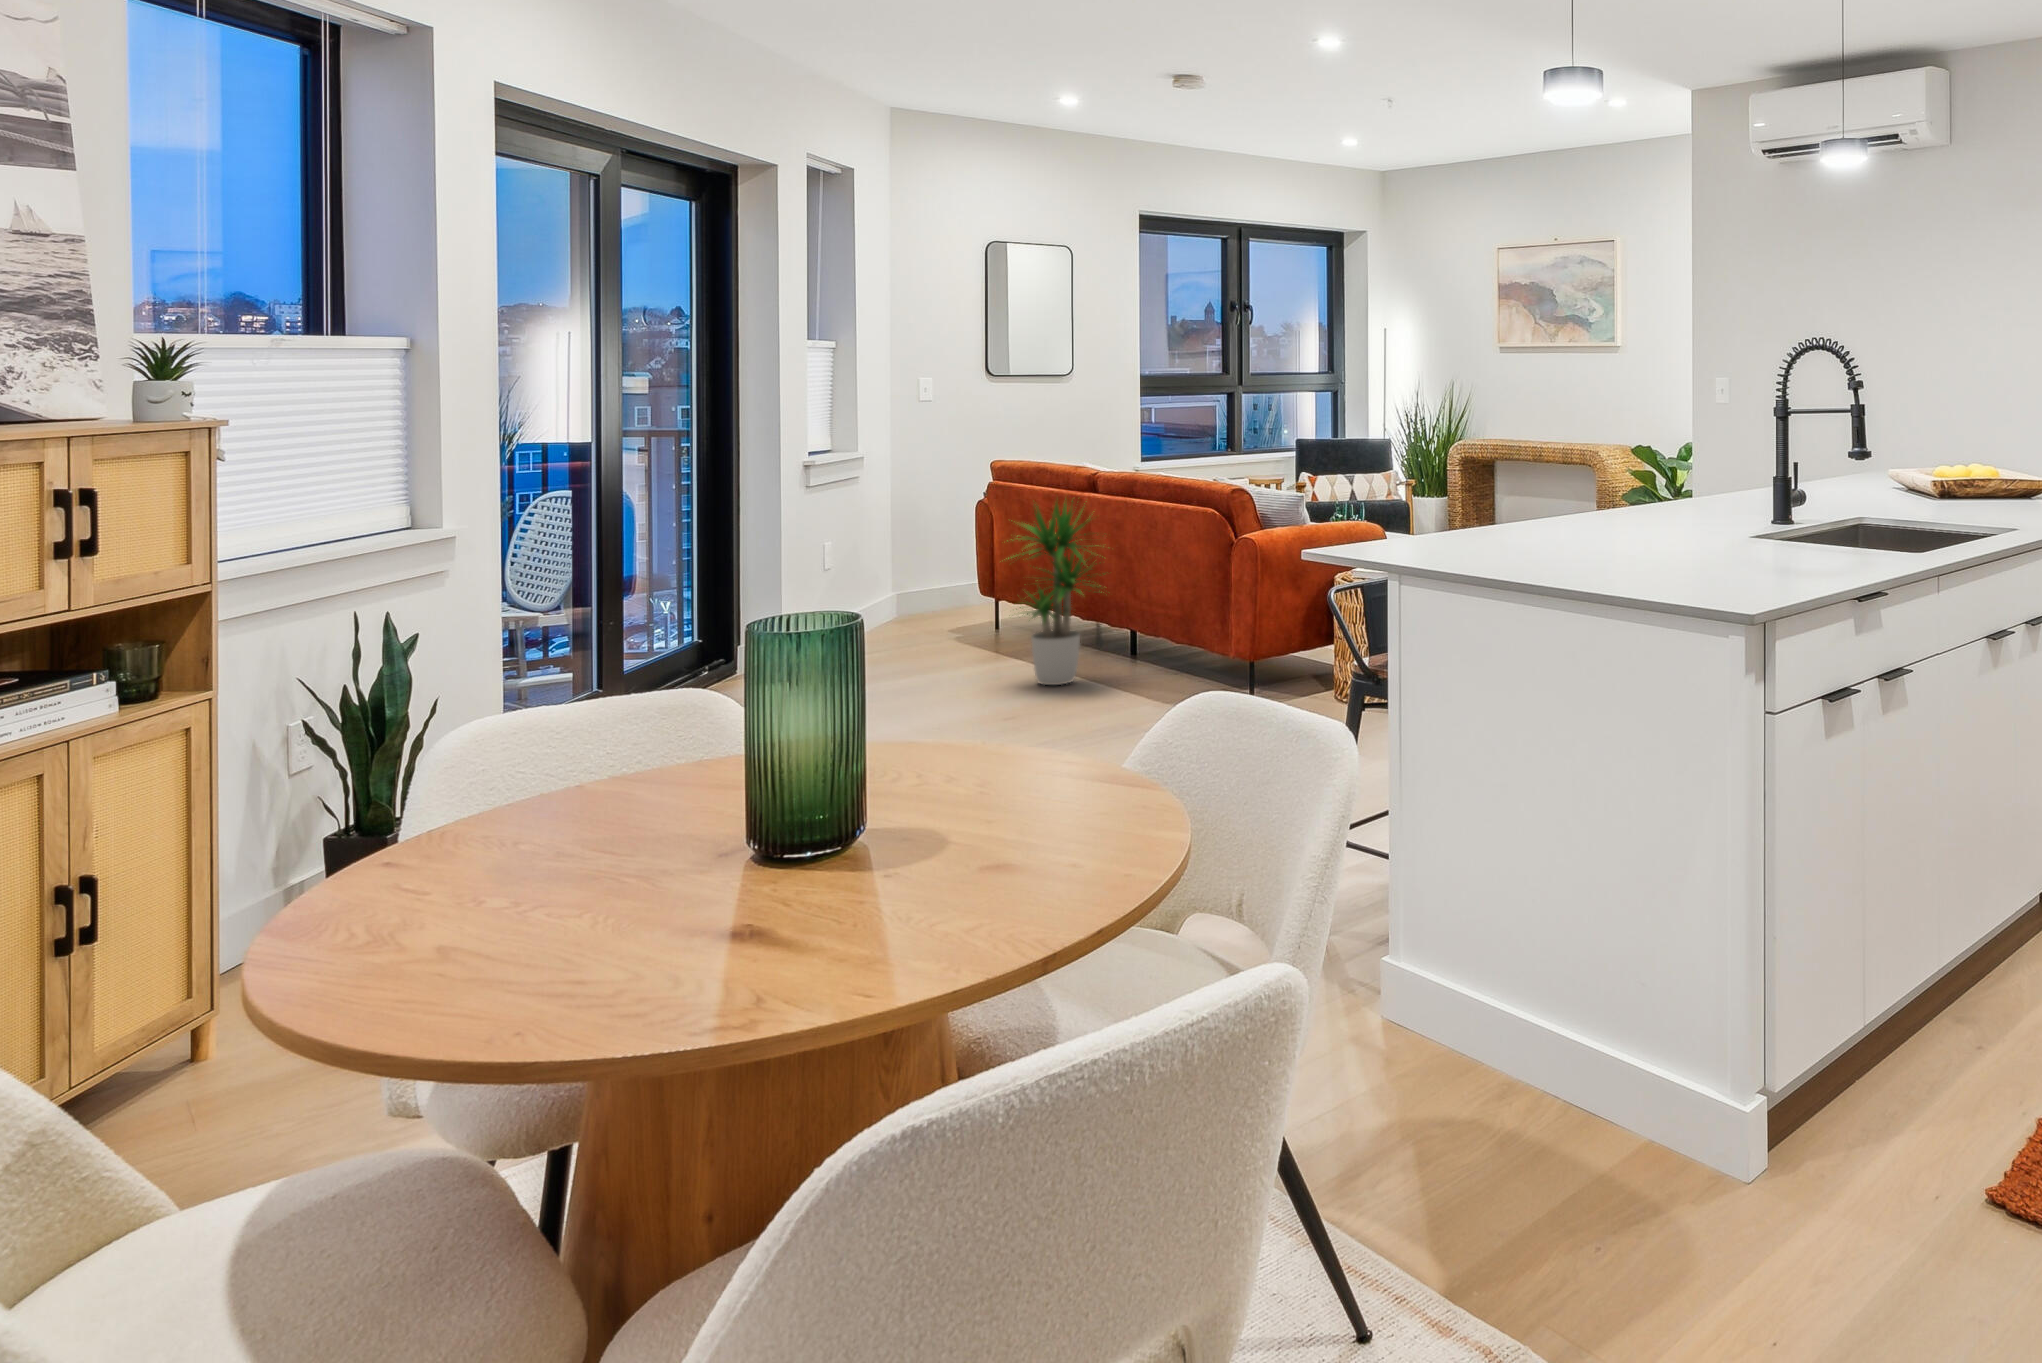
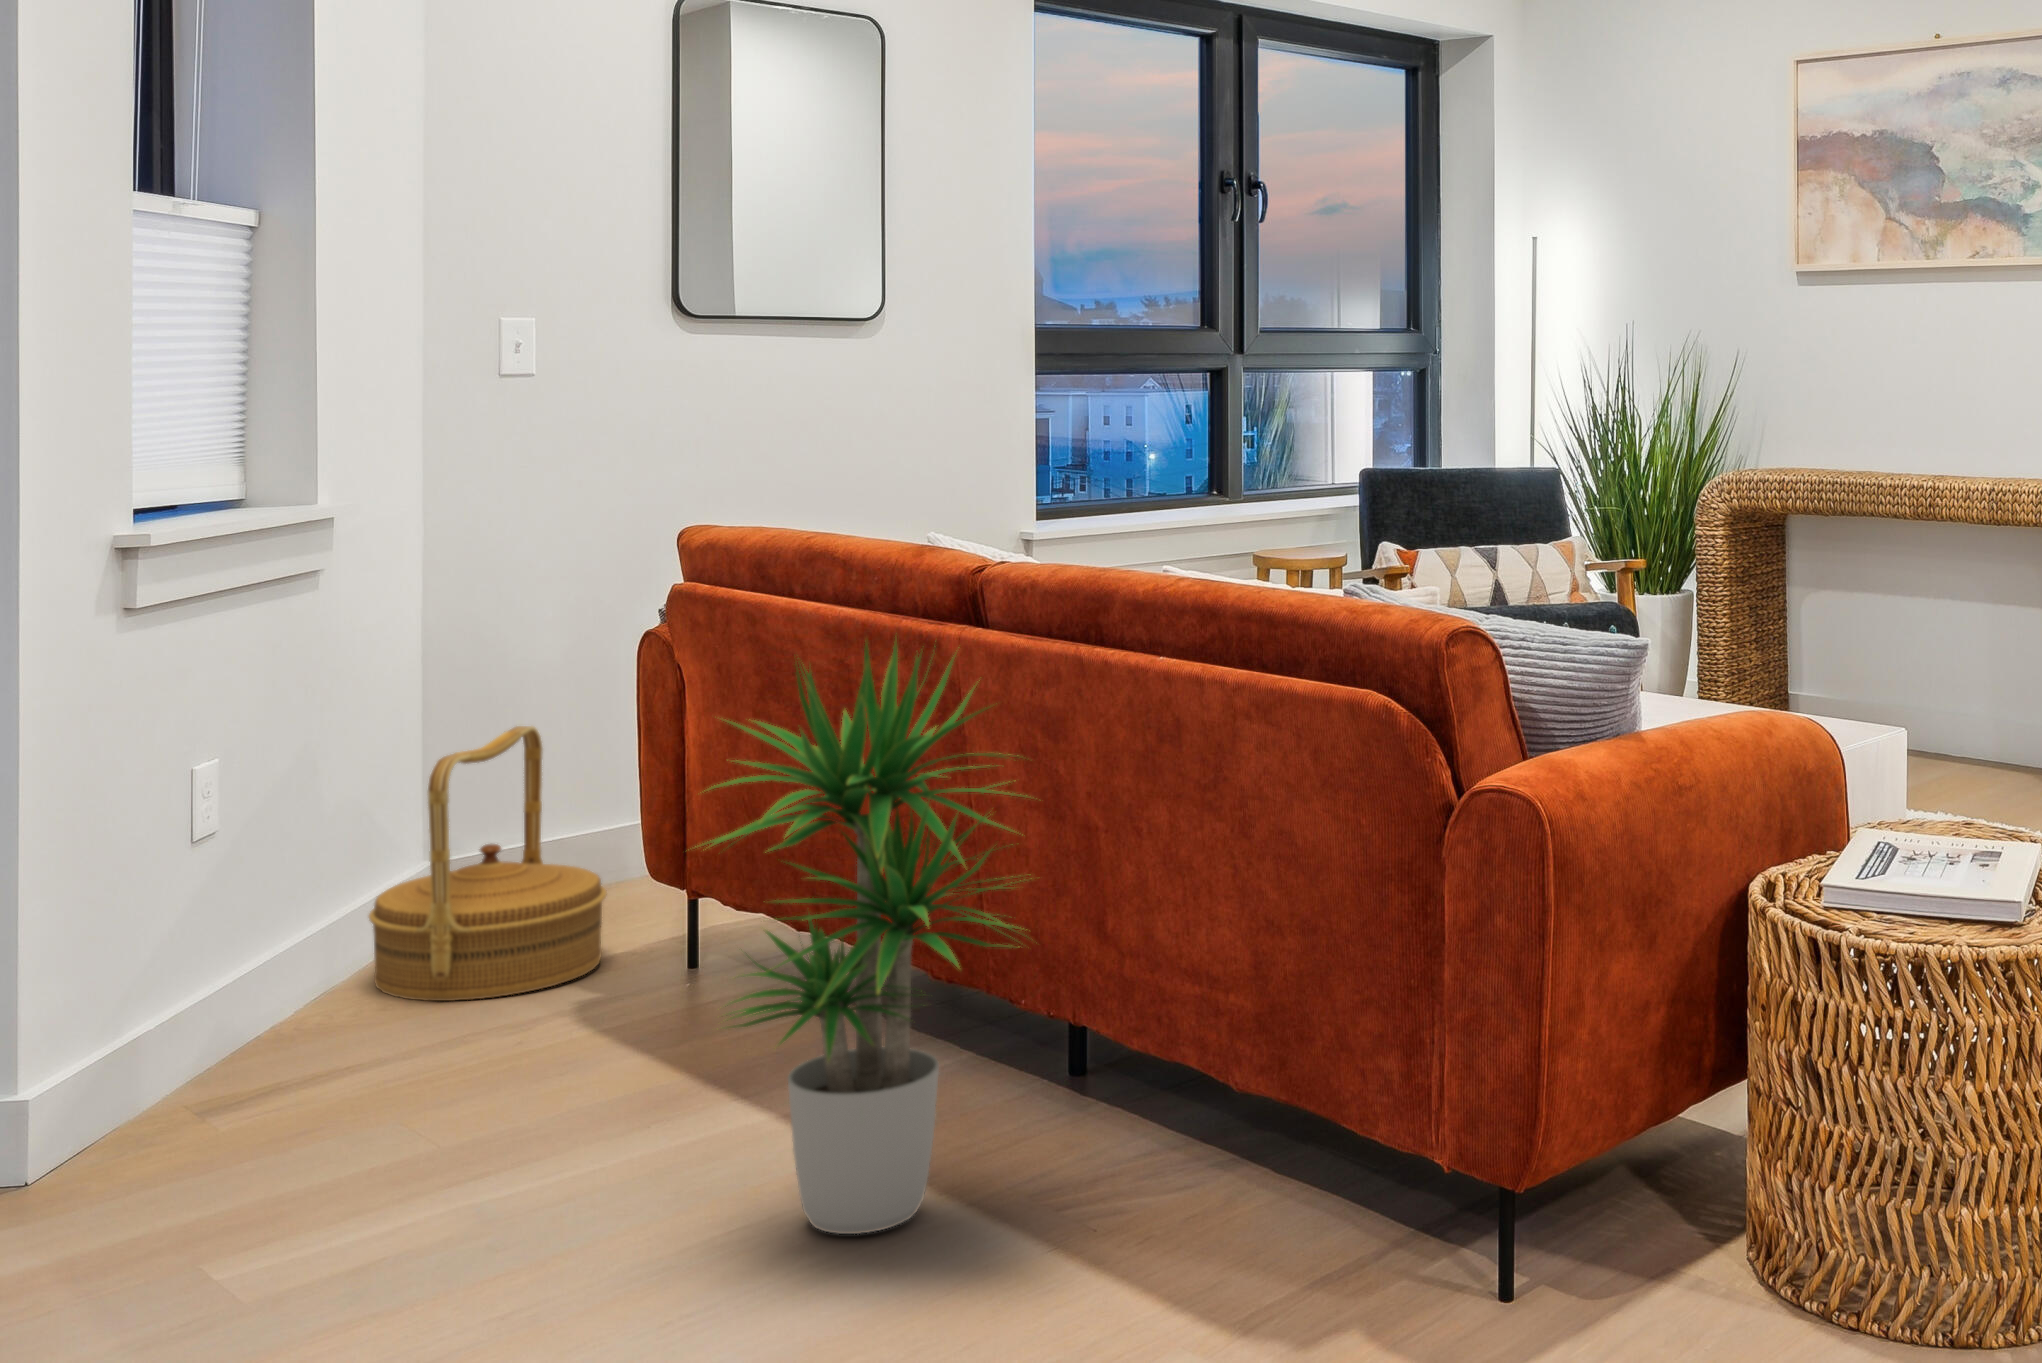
woven basket: none [878,537,965,635] -> present [369,726,606,1001]

